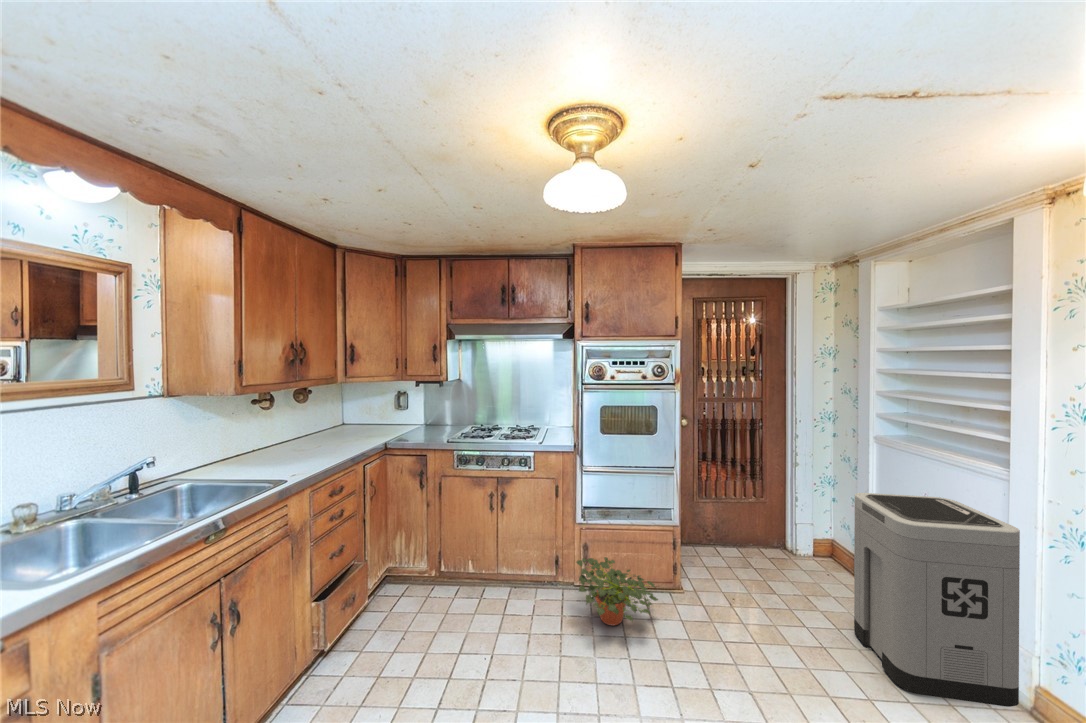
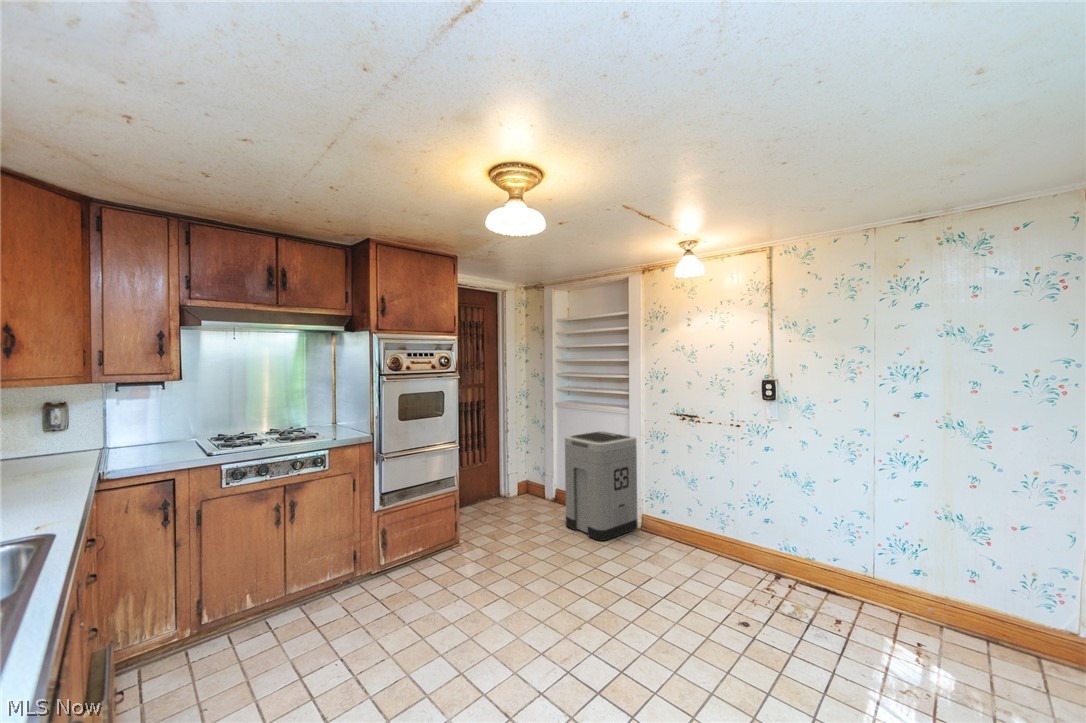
potted plant: present [577,557,658,626] -> none [385,533,467,587]

